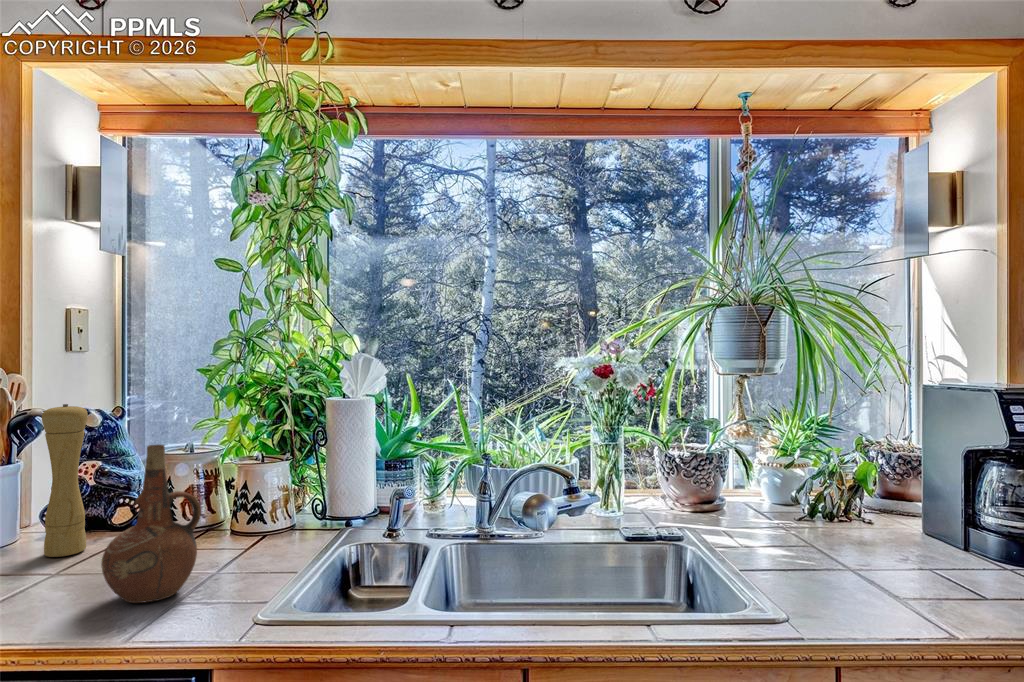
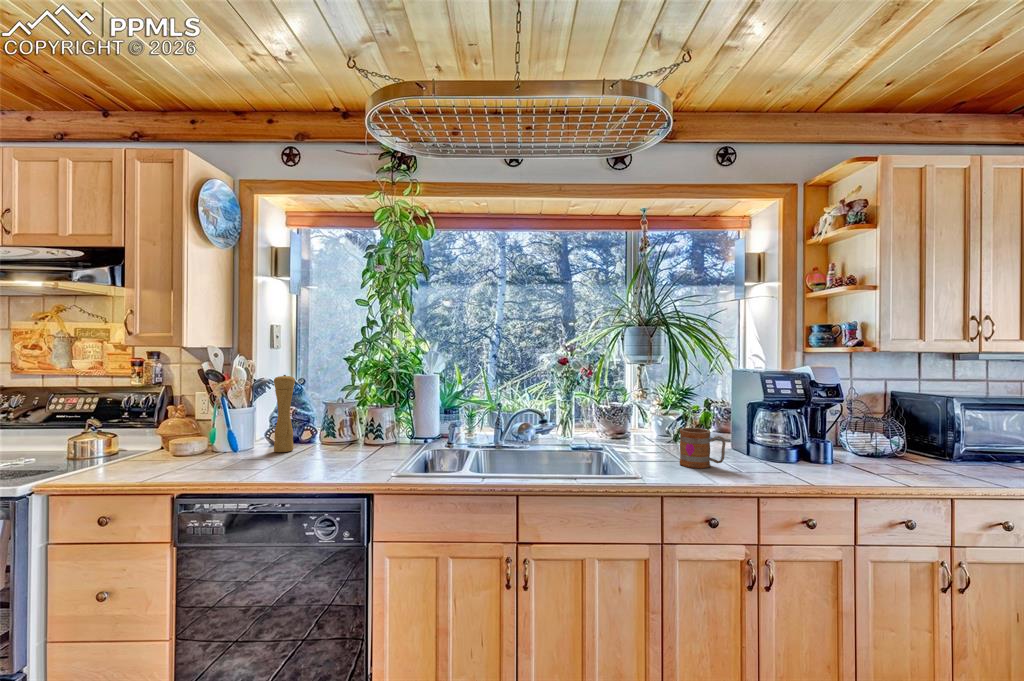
ceramic pitcher: present [101,444,201,603] -> none [317,393,361,467]
mug: none [849,507,955,597] -> present [680,428,726,468]

